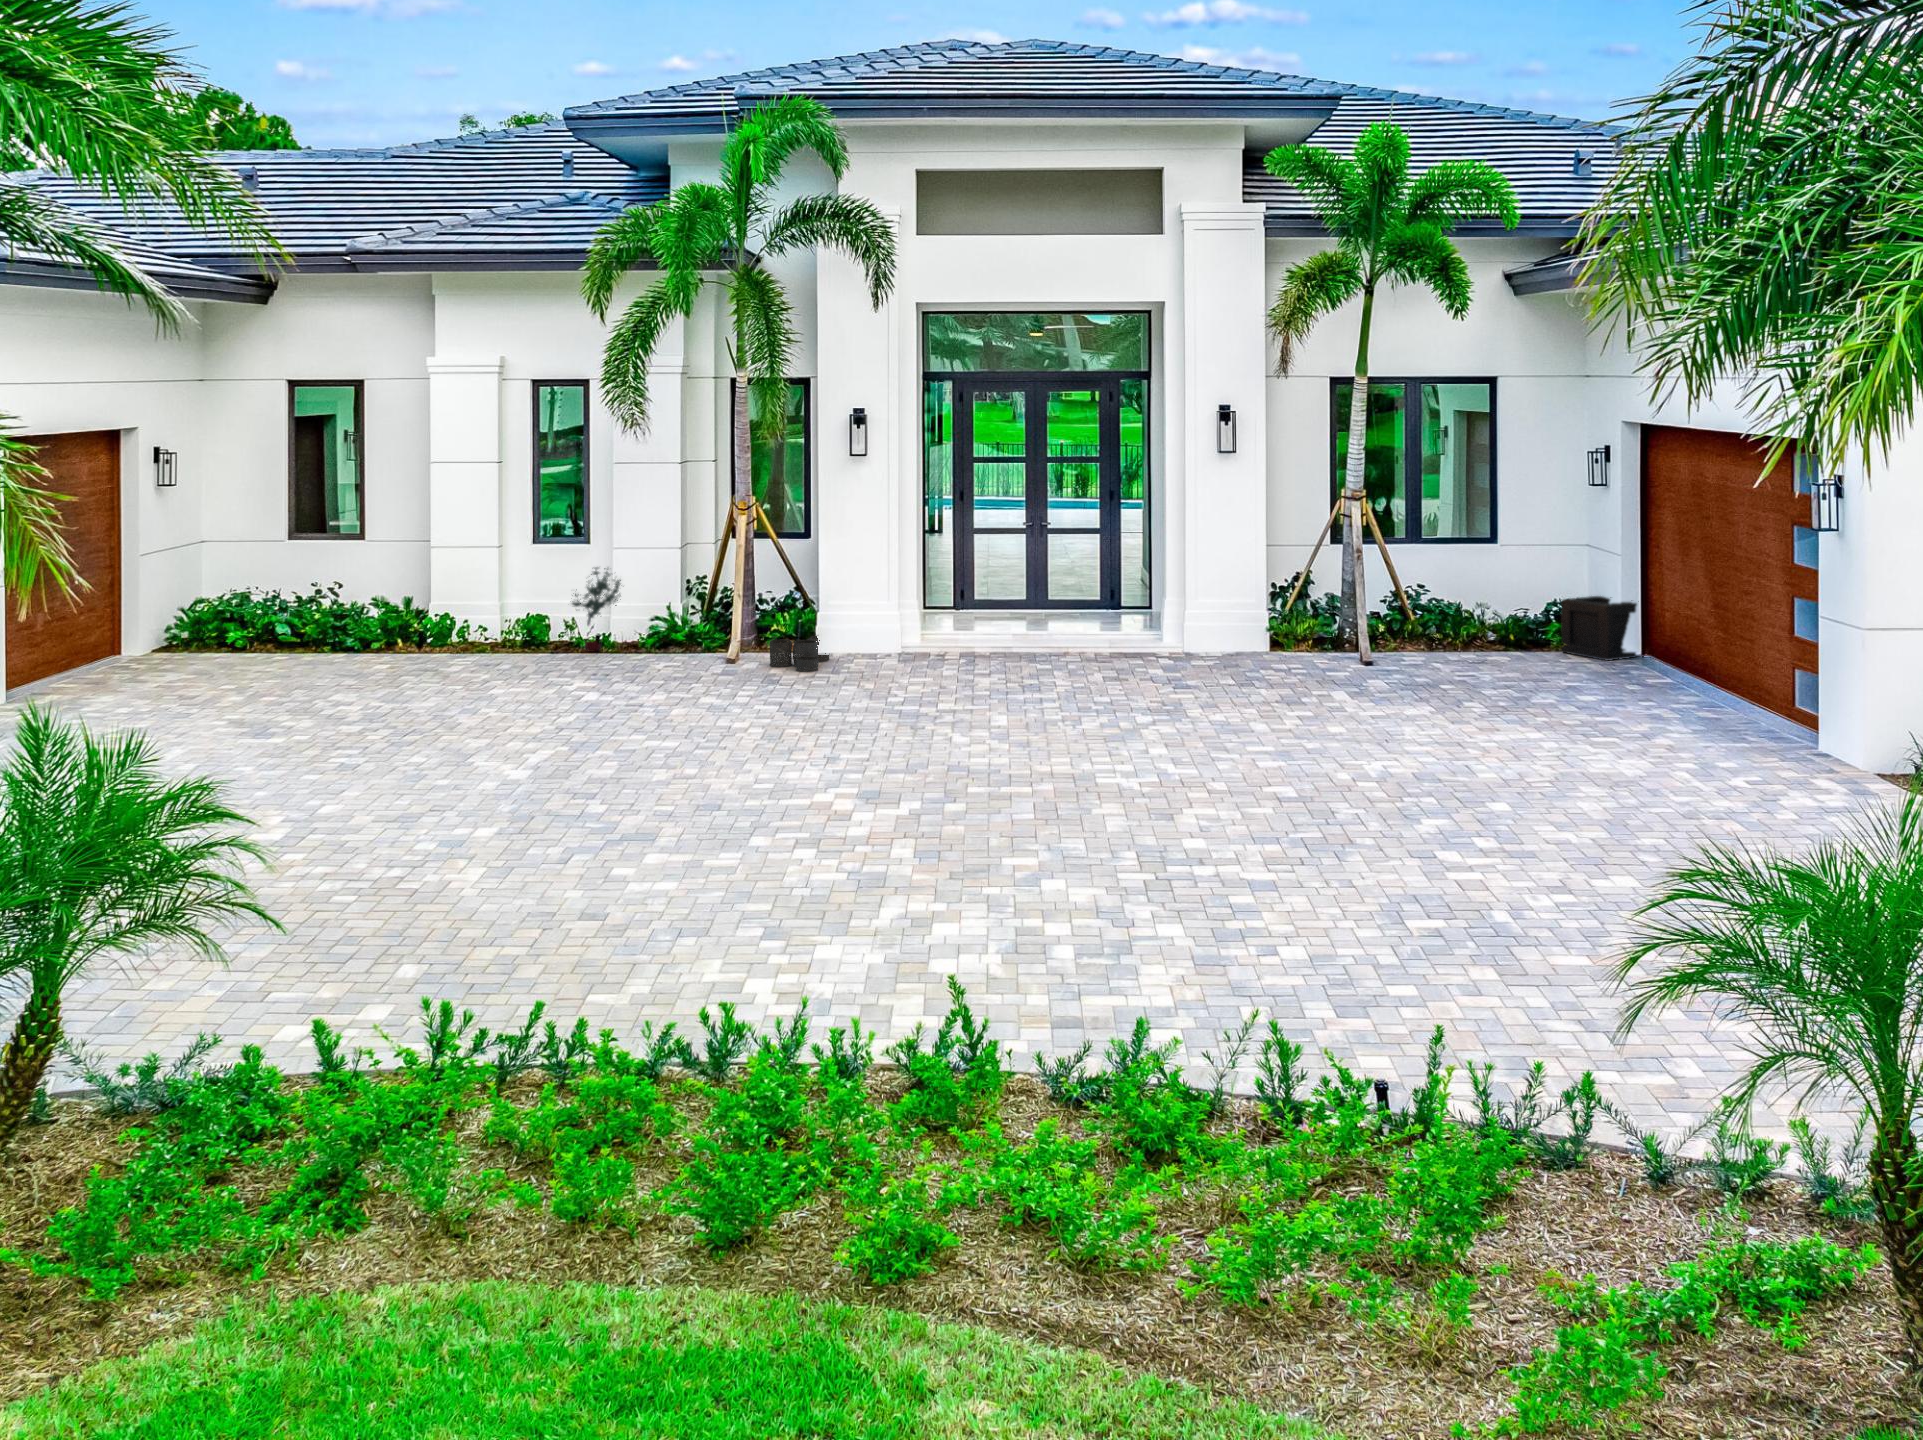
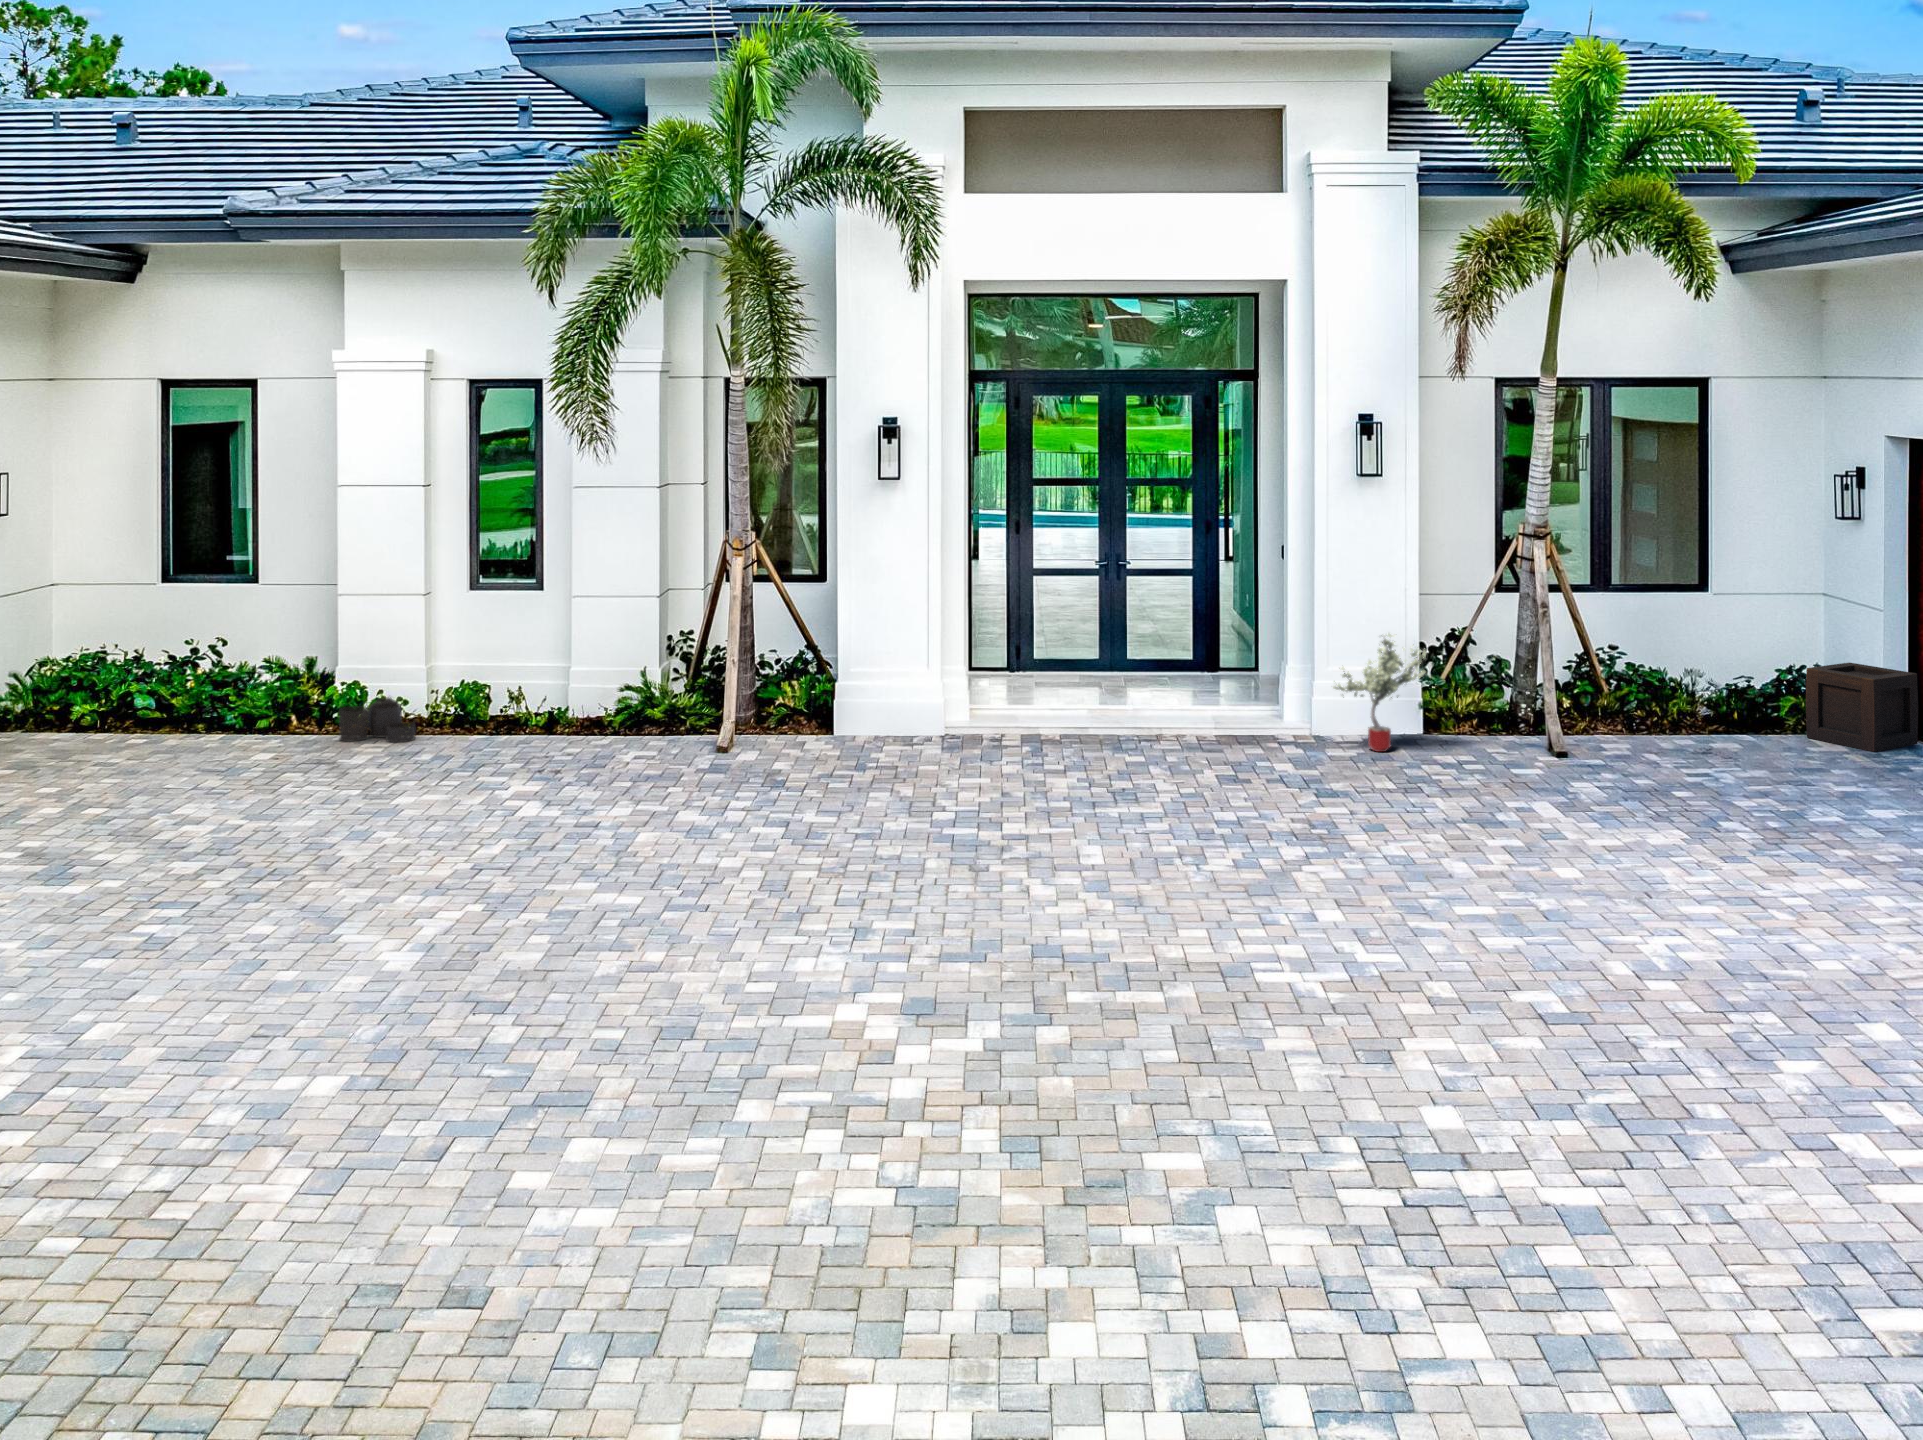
potted tree: present [572,567,621,652] -> present [1333,634,1426,752]
woven basket: present [770,633,829,672] -> present [339,697,415,742]

